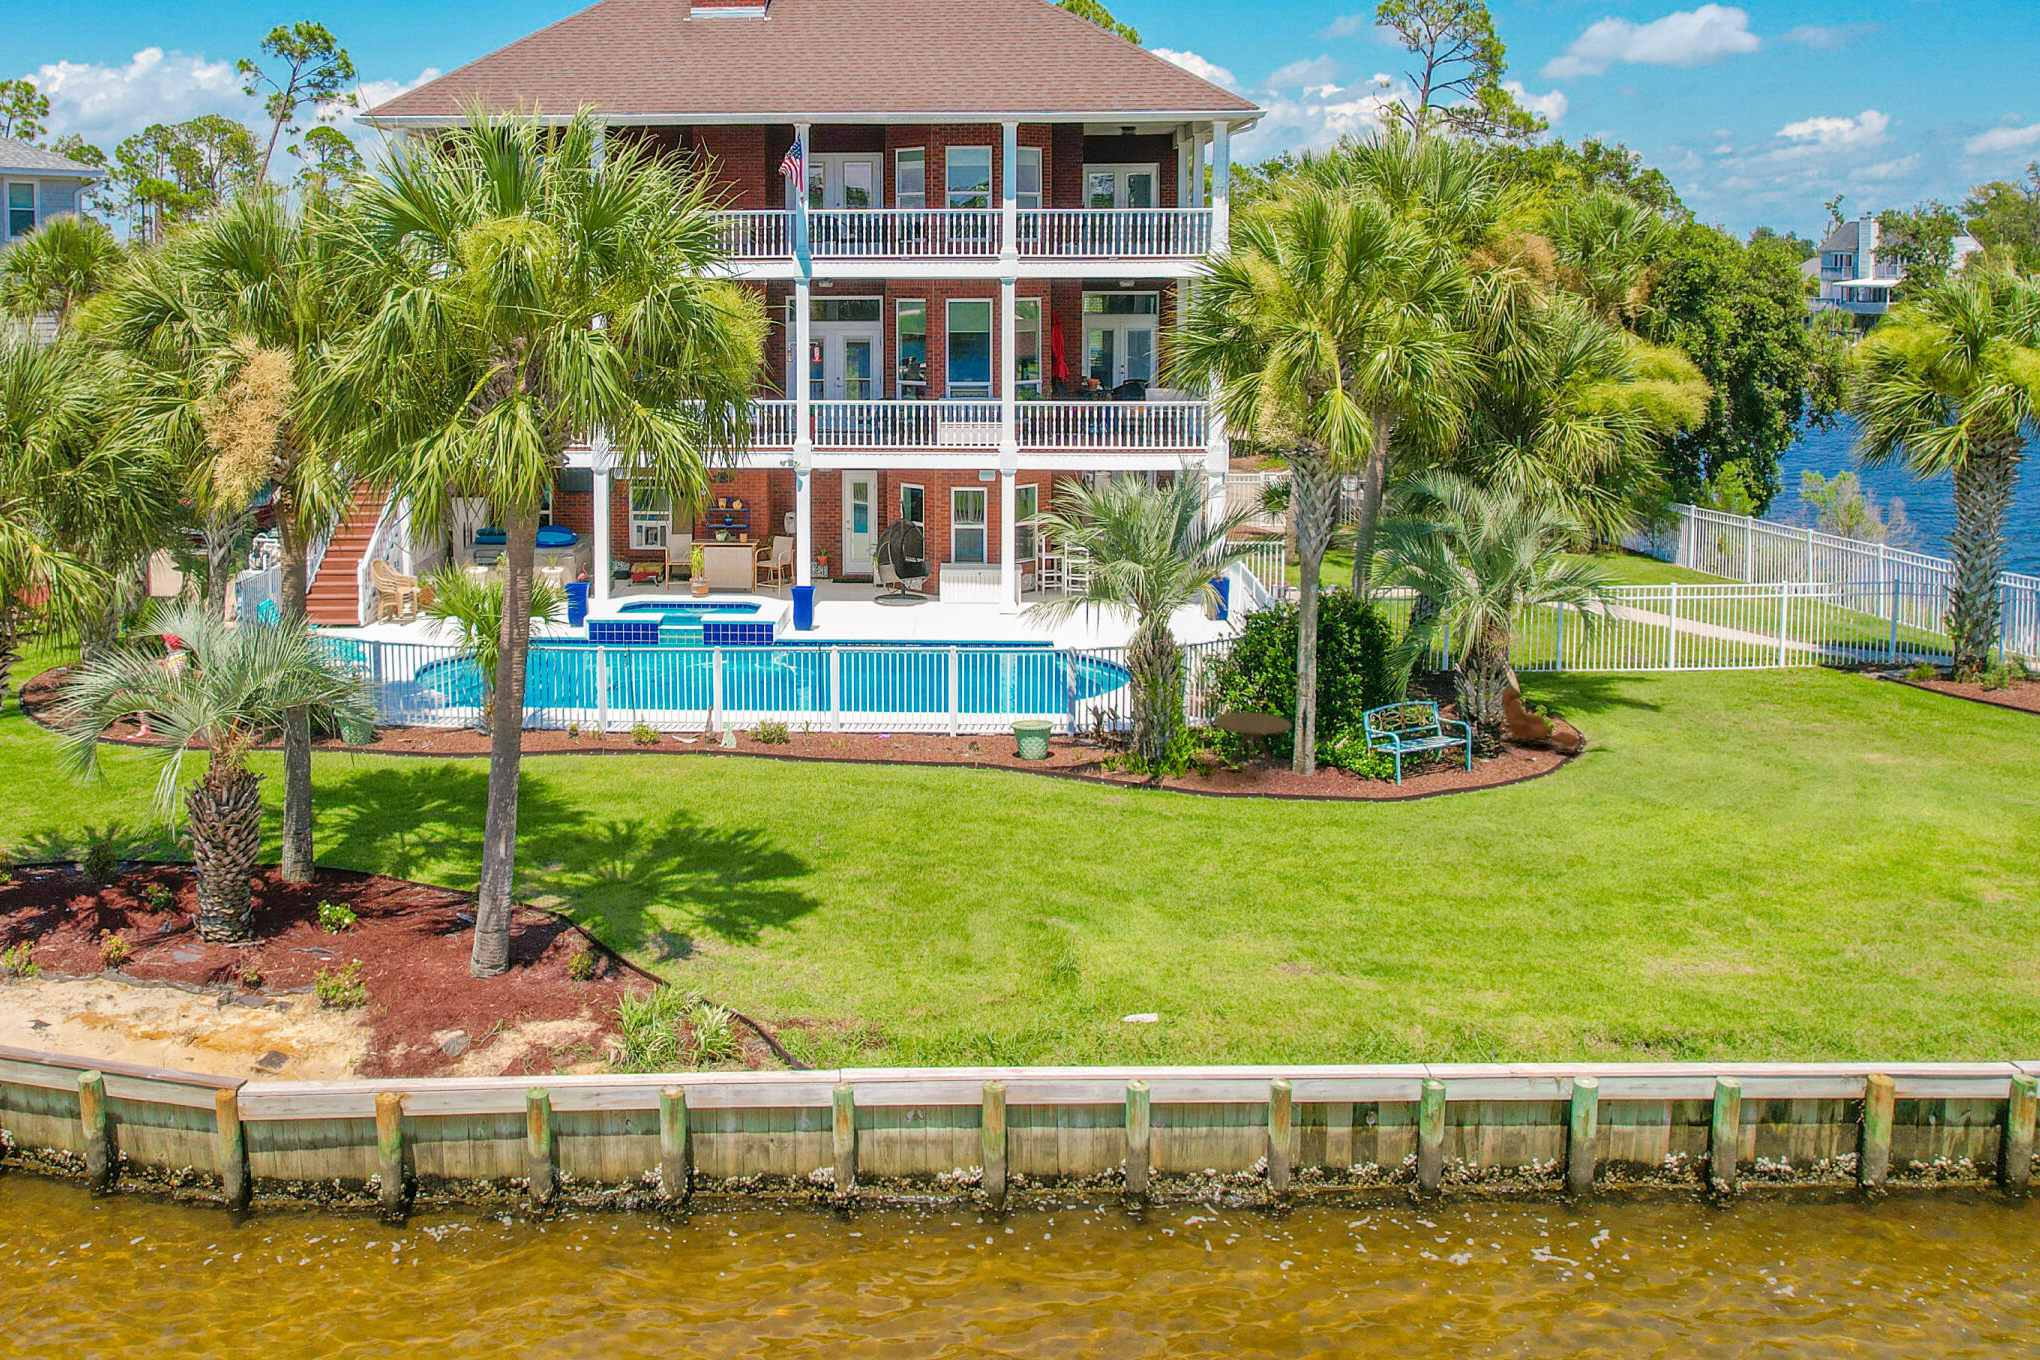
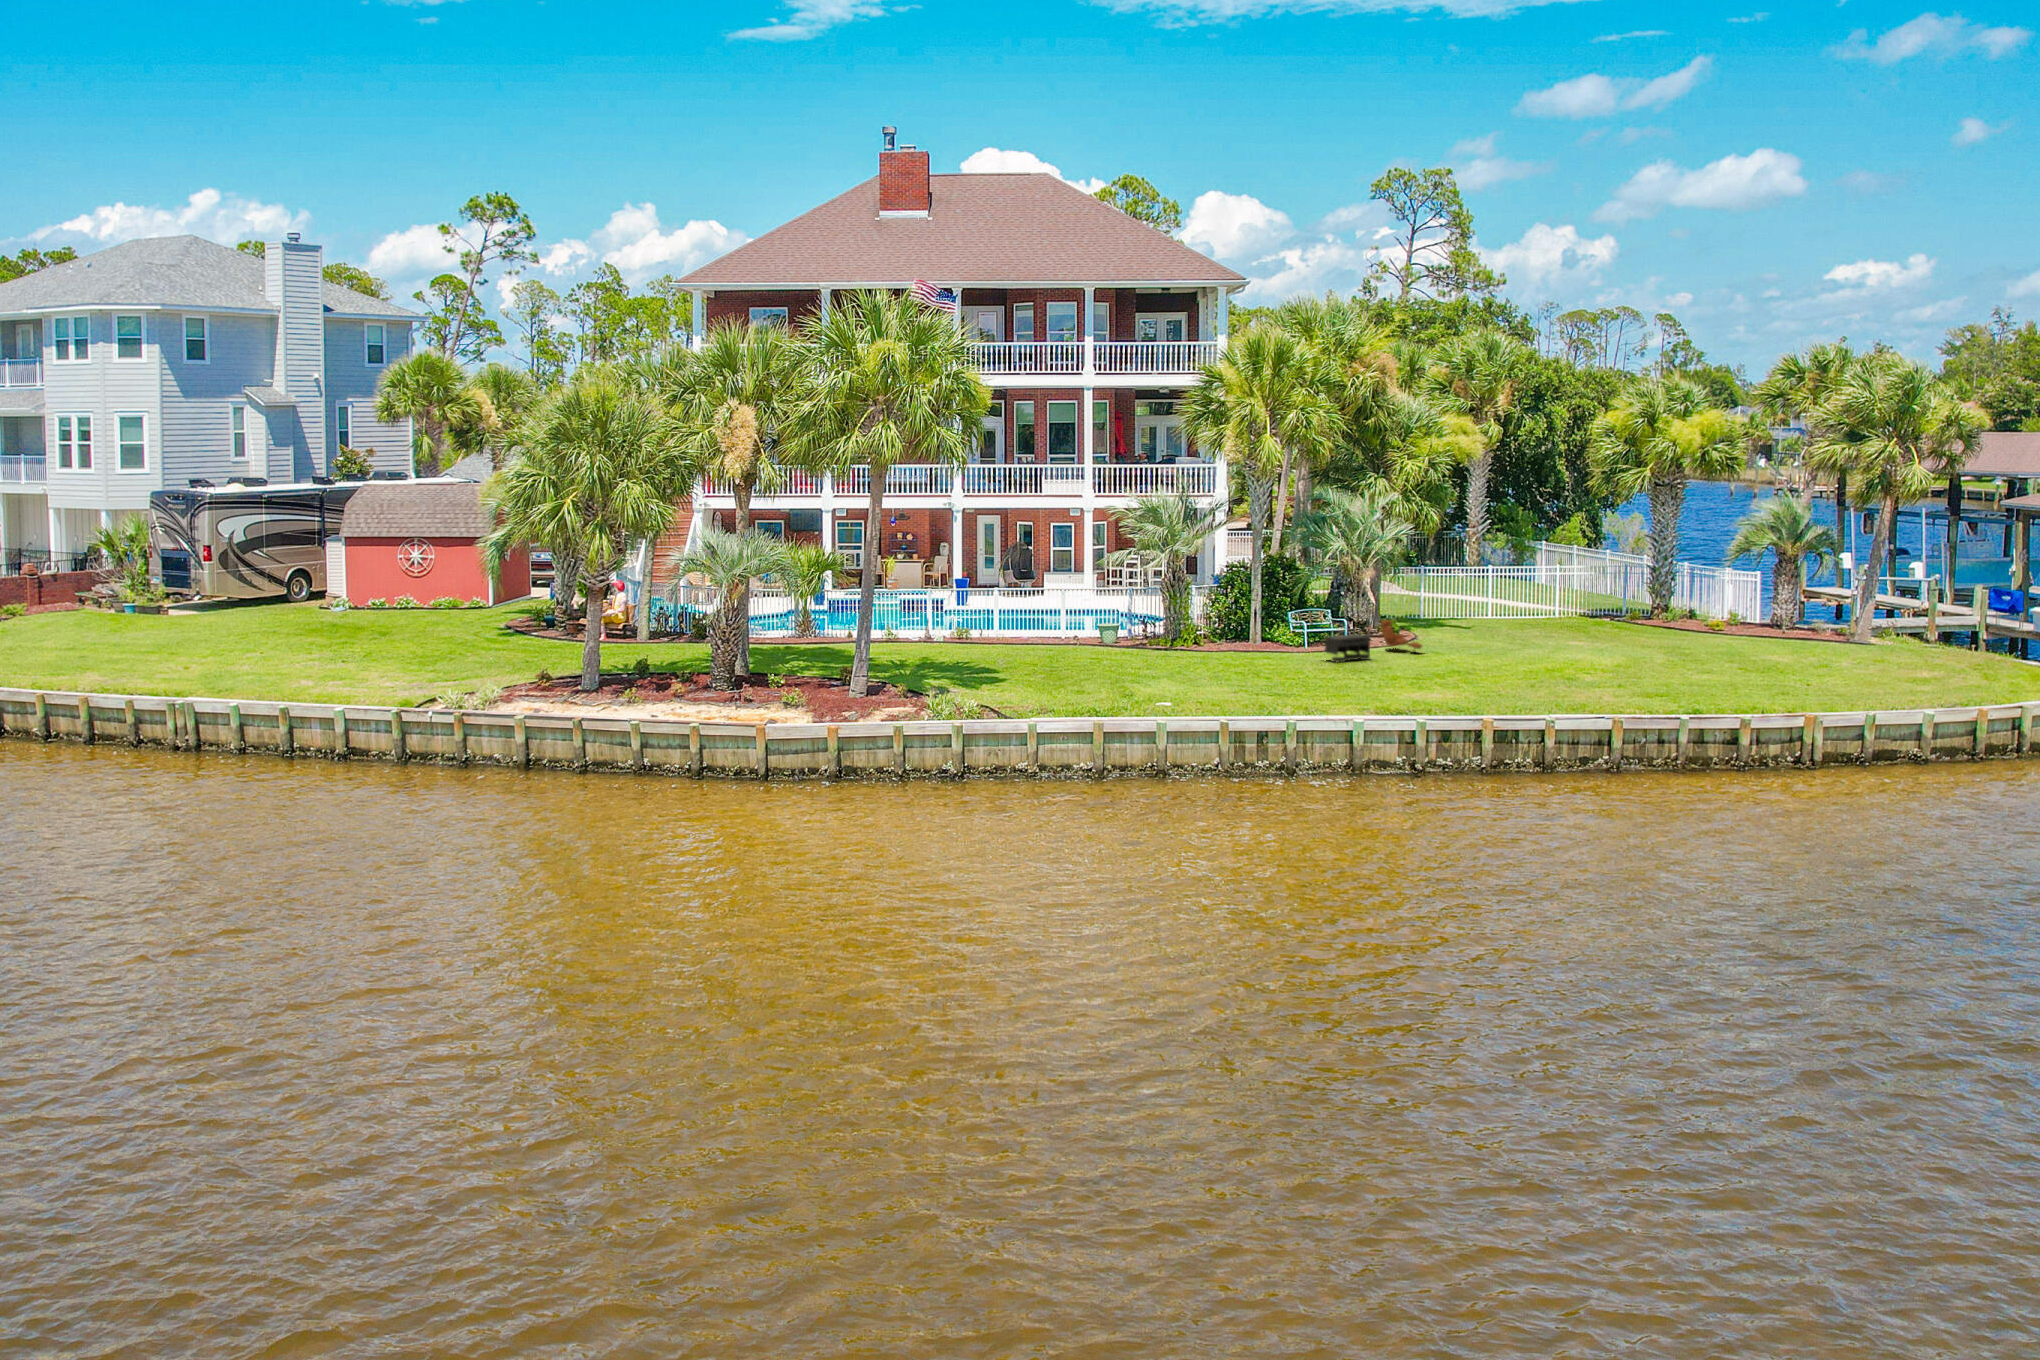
round table: present [1214,712,1291,773] -> none [1213,628,1256,662]
bench: none [1413,725,1495,784] -> present [1325,634,1370,662]

